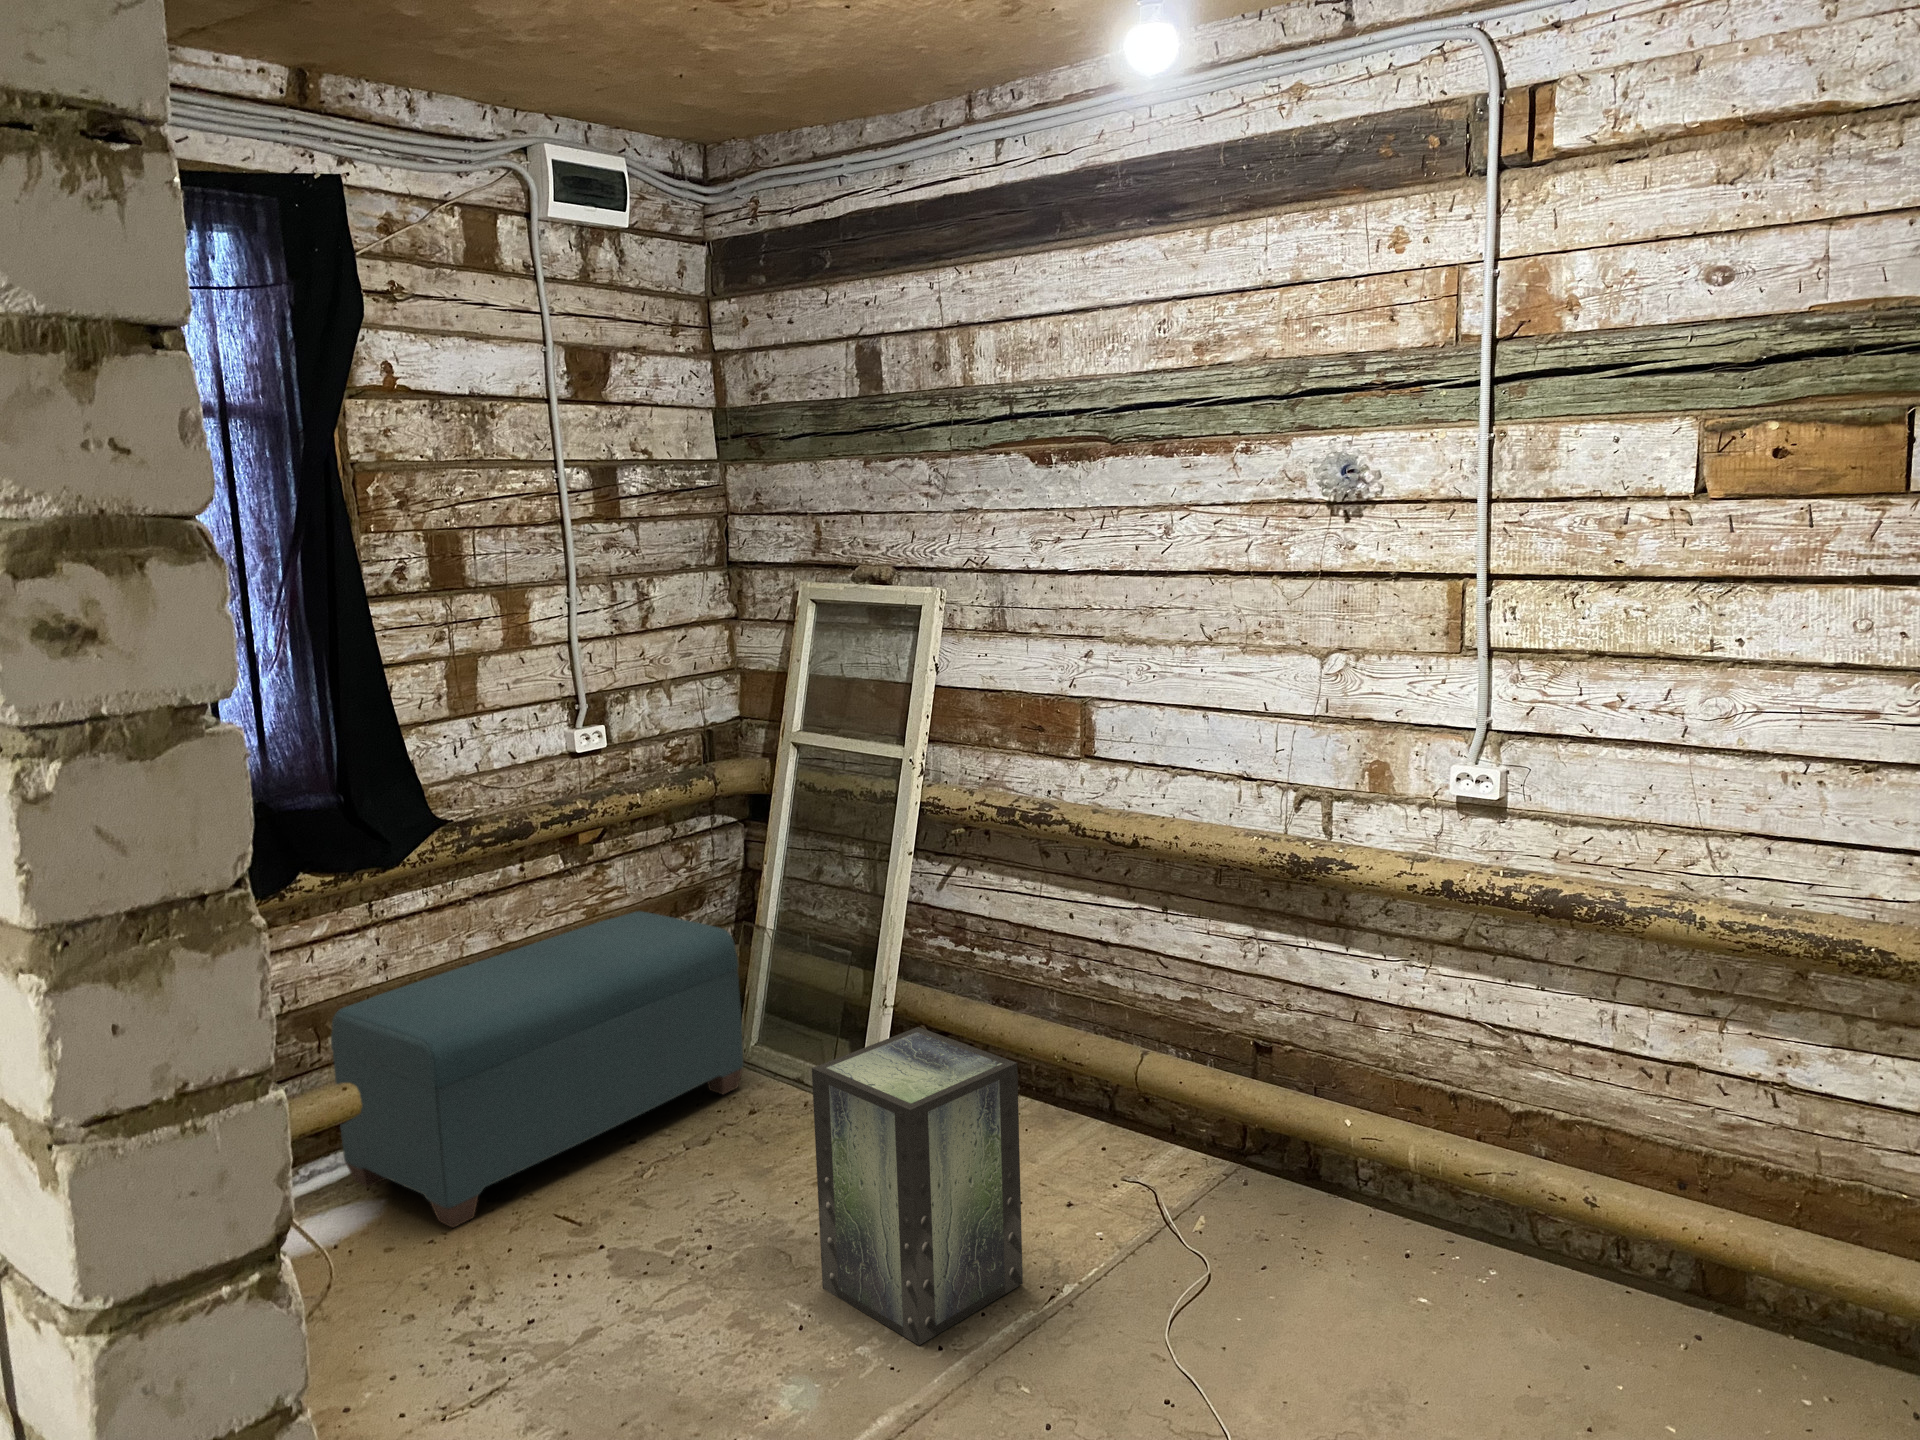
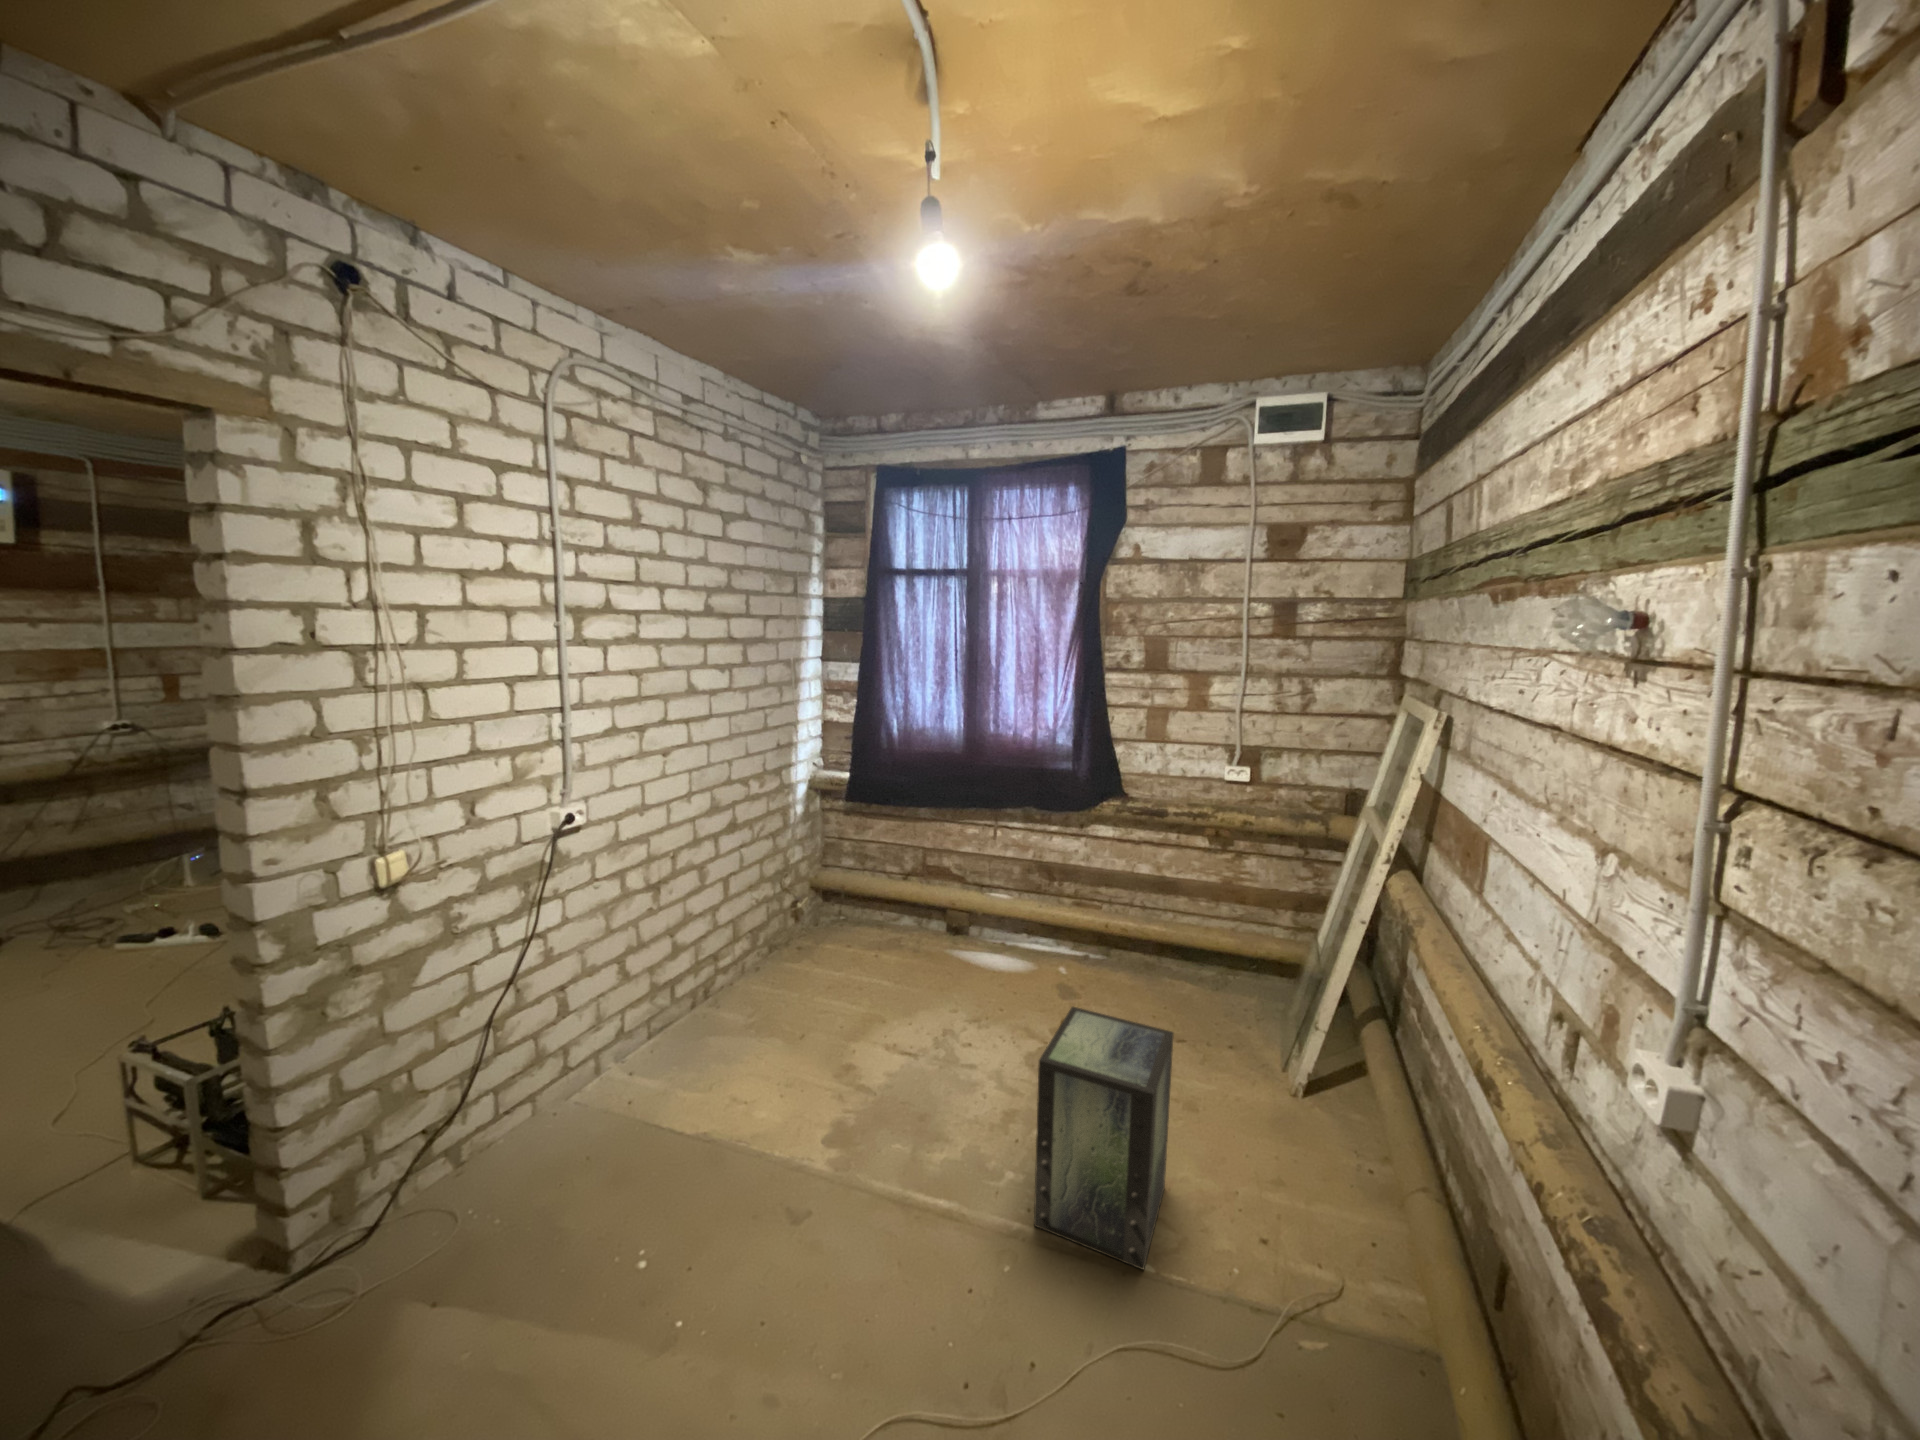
bench: present [331,911,743,1228] -> none [1023,868,1262,1032]

